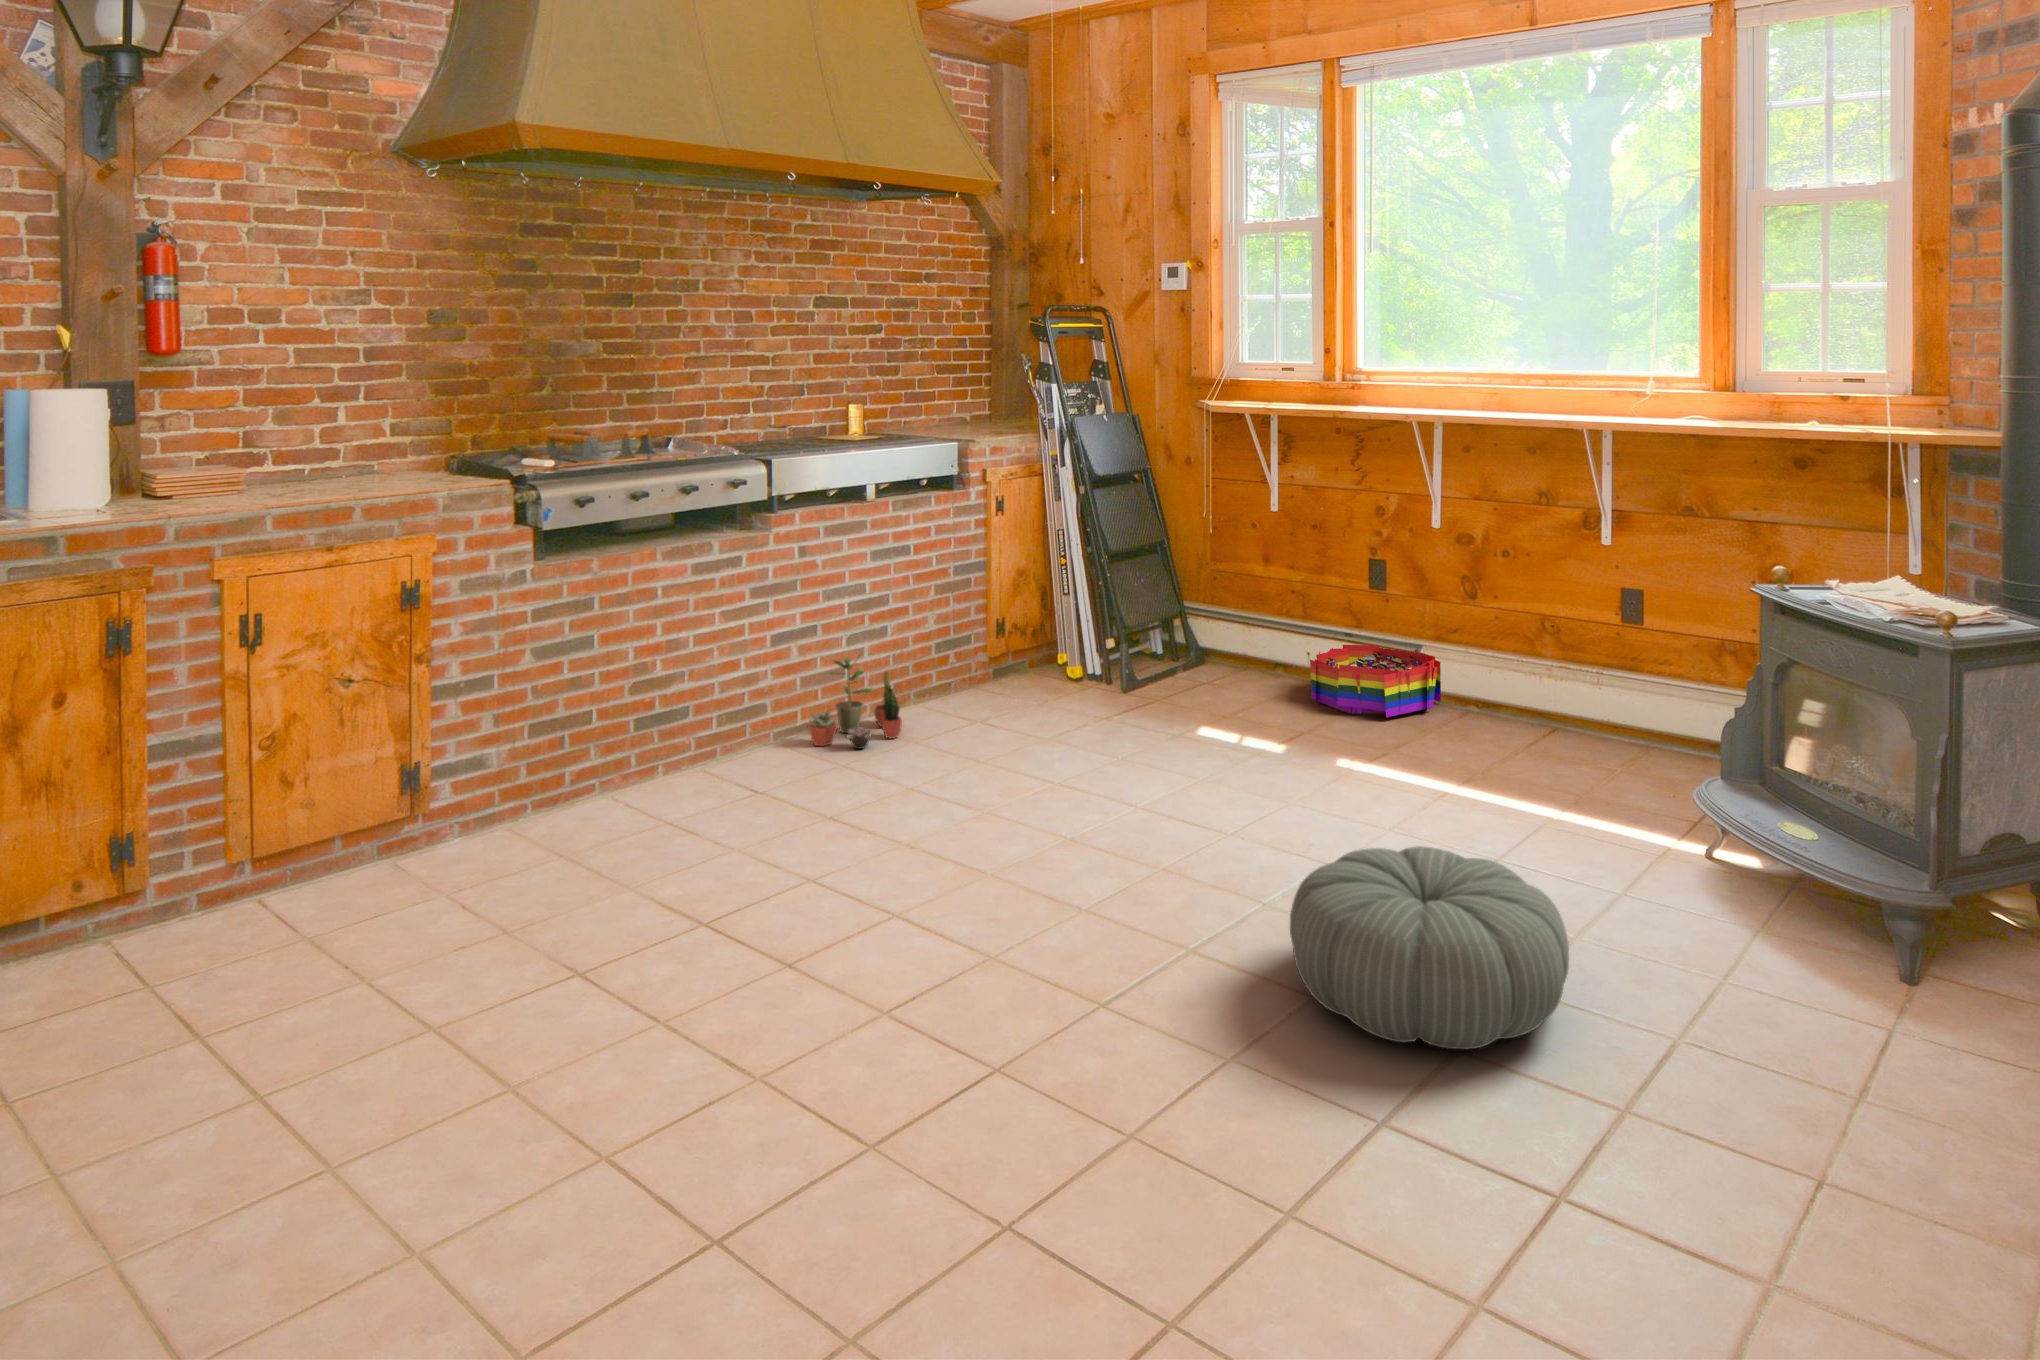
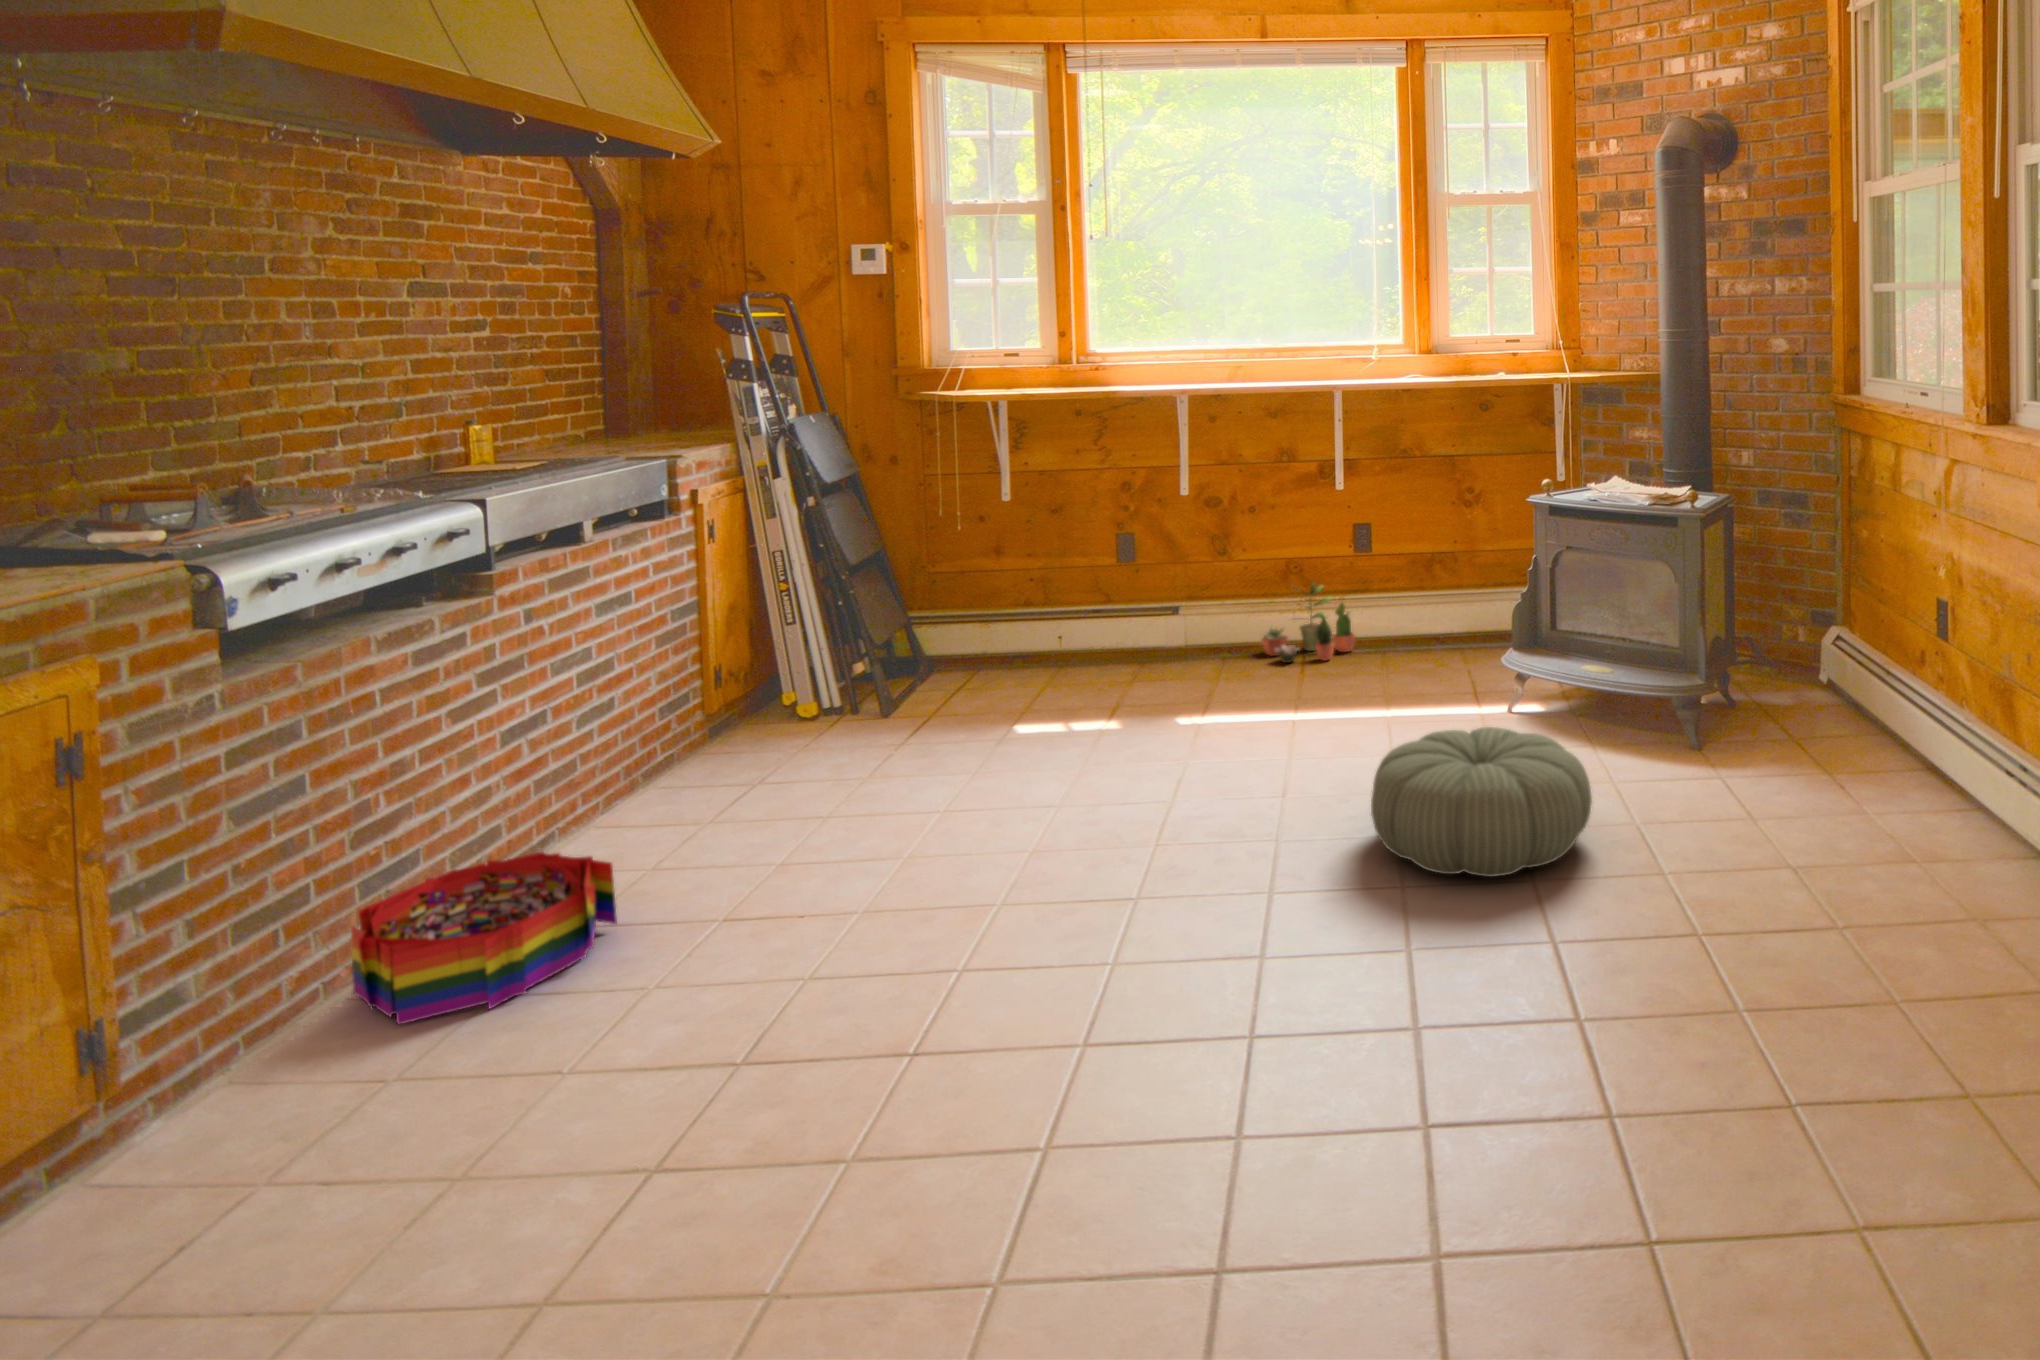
storage bin: present [1310,645,1441,717] -> present [351,852,617,1024]
potted plant: present [806,657,902,749] -> present [1261,583,1356,663]

